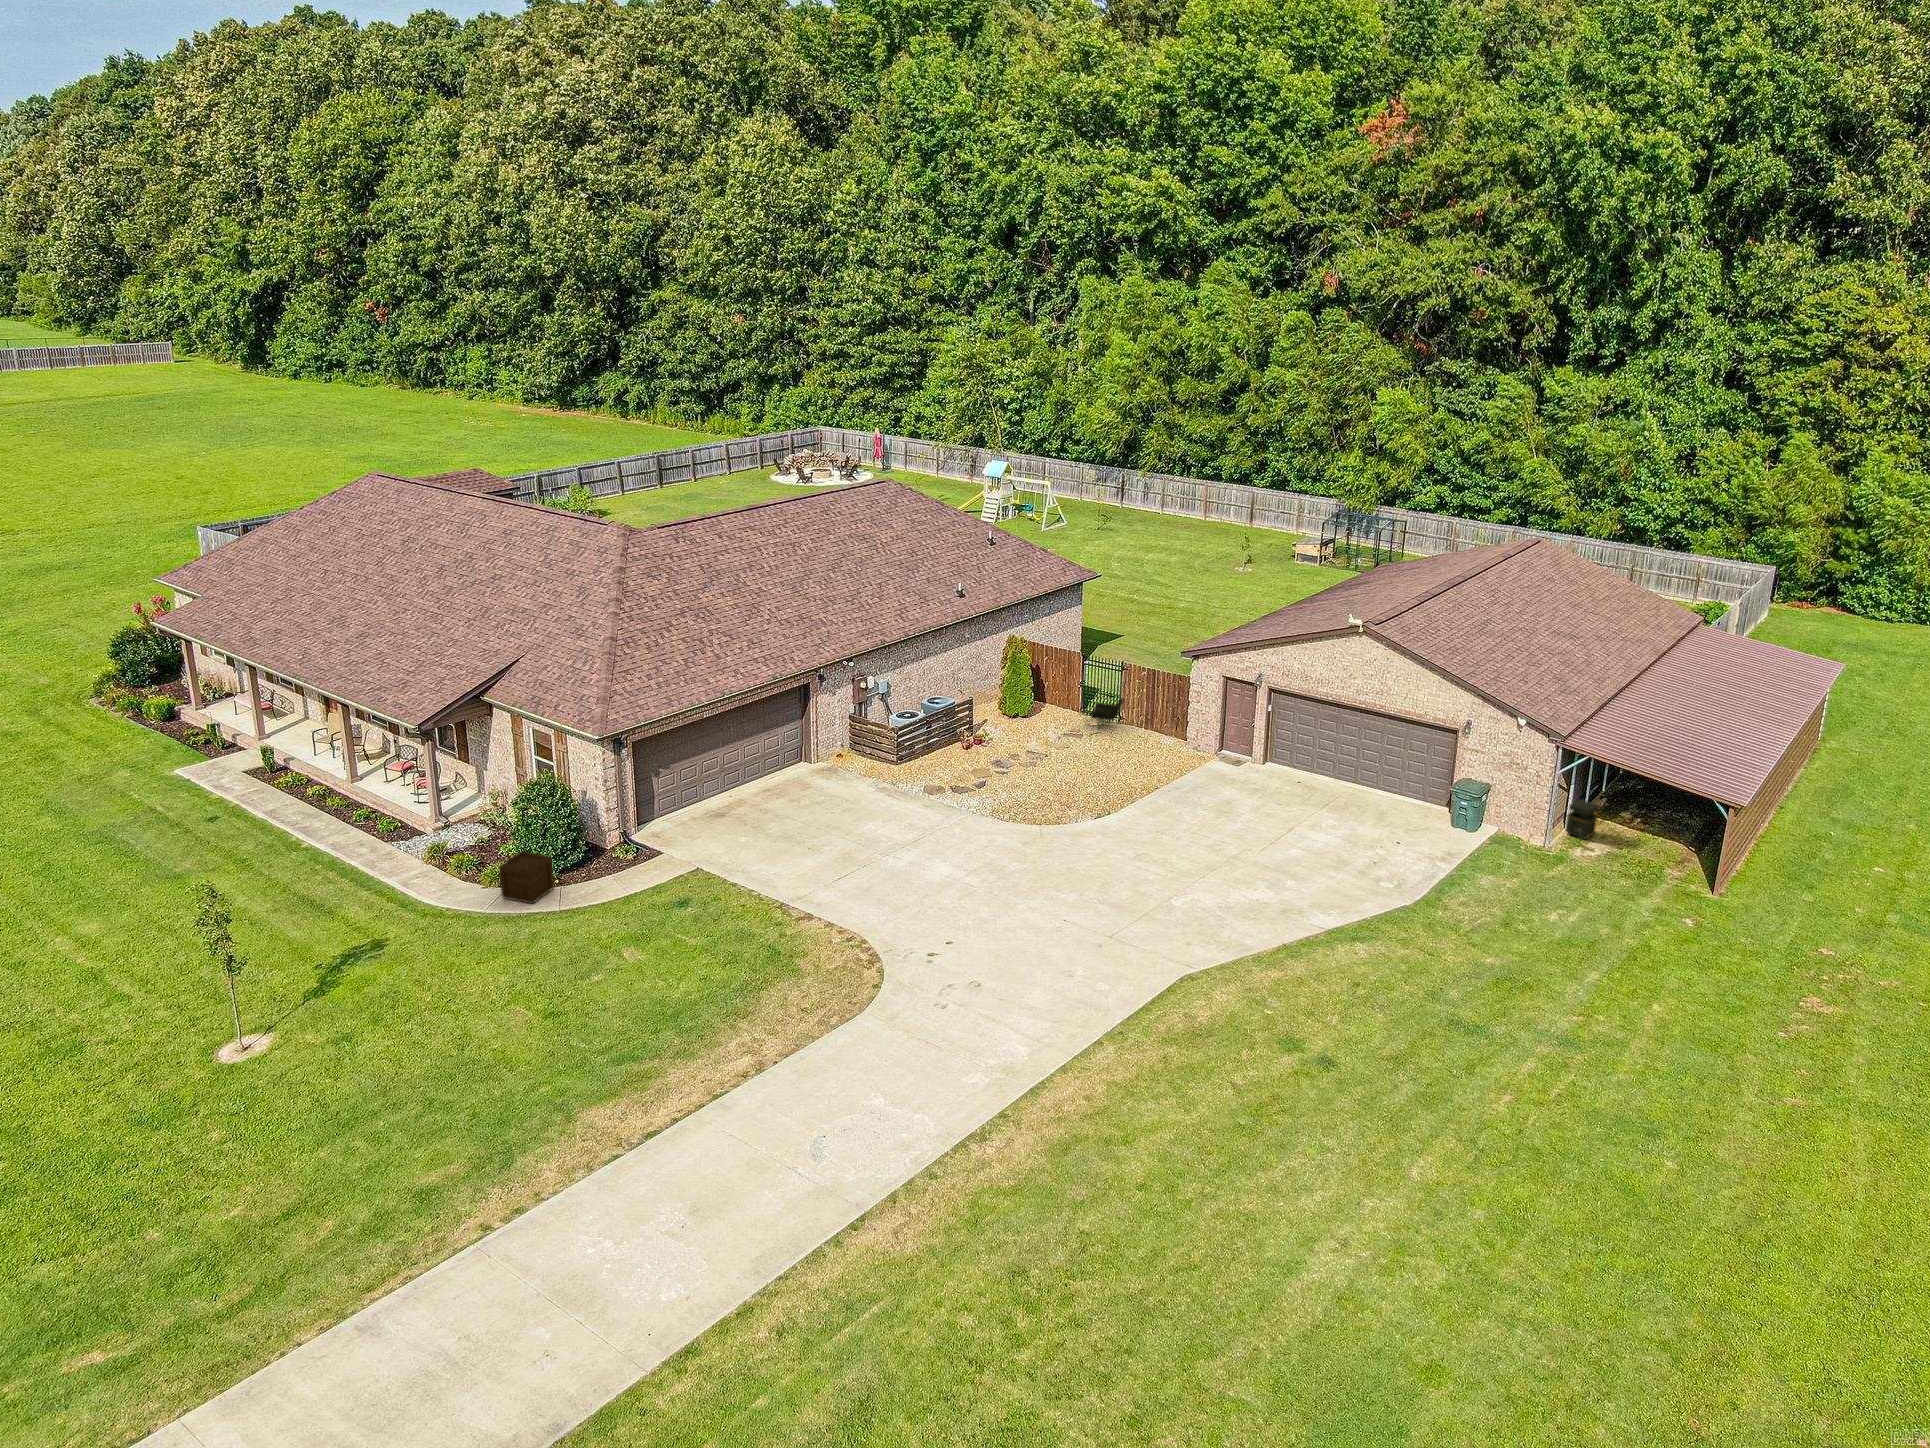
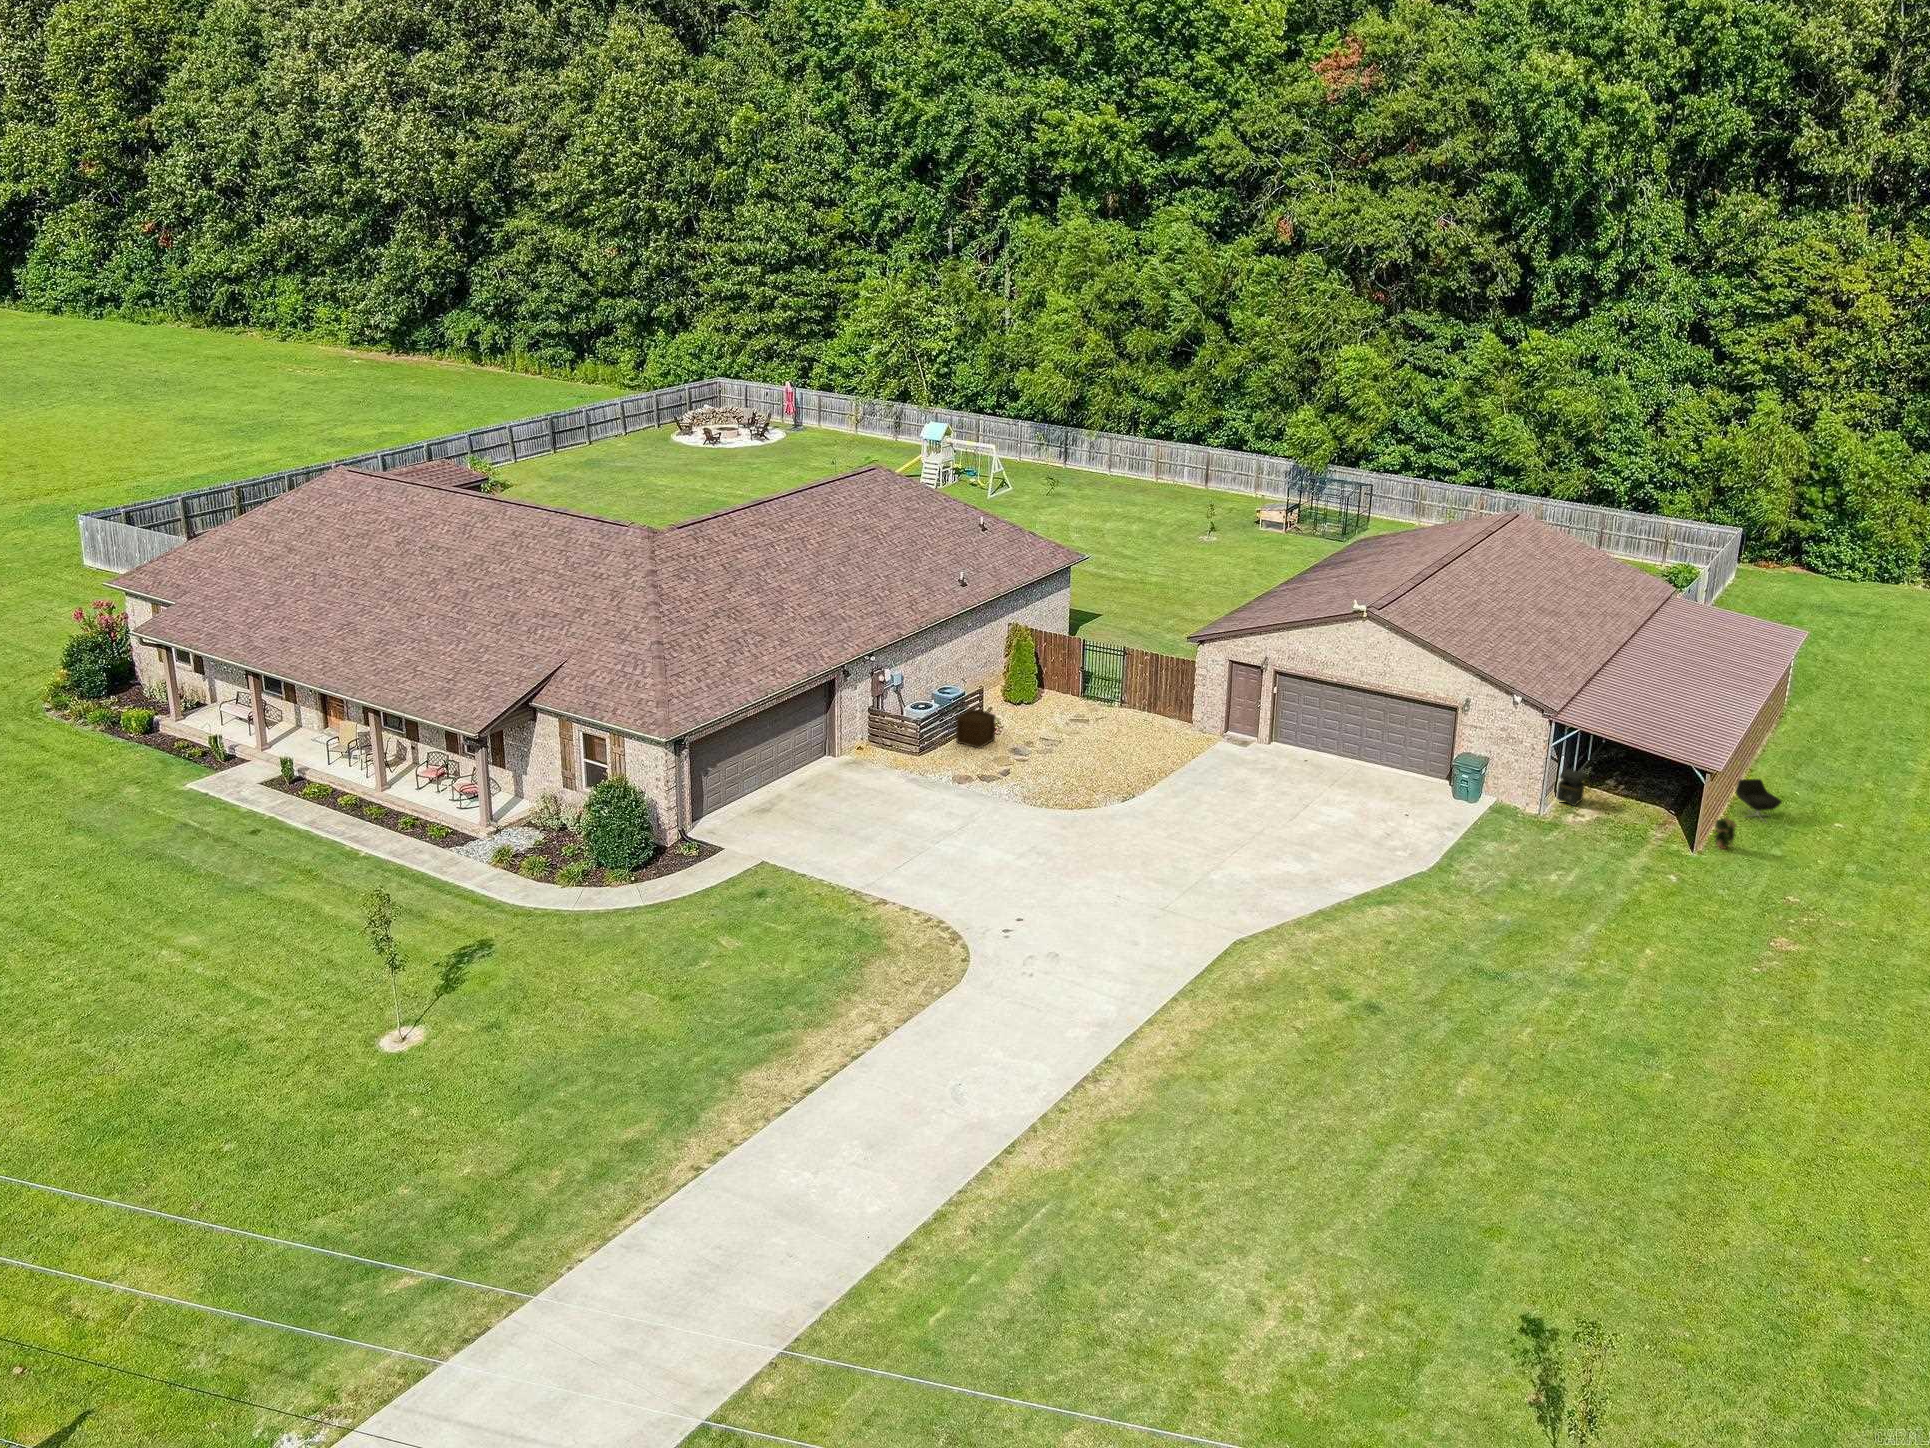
lounge chair: present [1091,698,1123,726] -> present [1735,779,1782,823]
wooden crate: present [499,851,554,904] -> present [956,709,996,748]
decorative plant: none [1738,858,1767,893] -> present [1714,817,1737,849]

